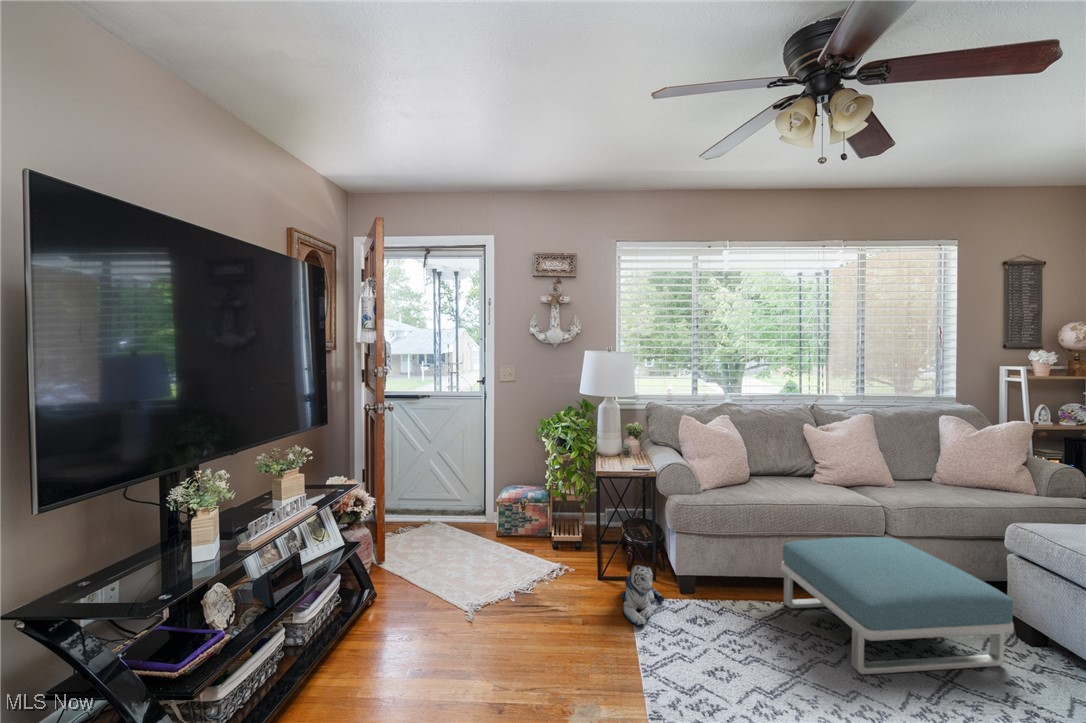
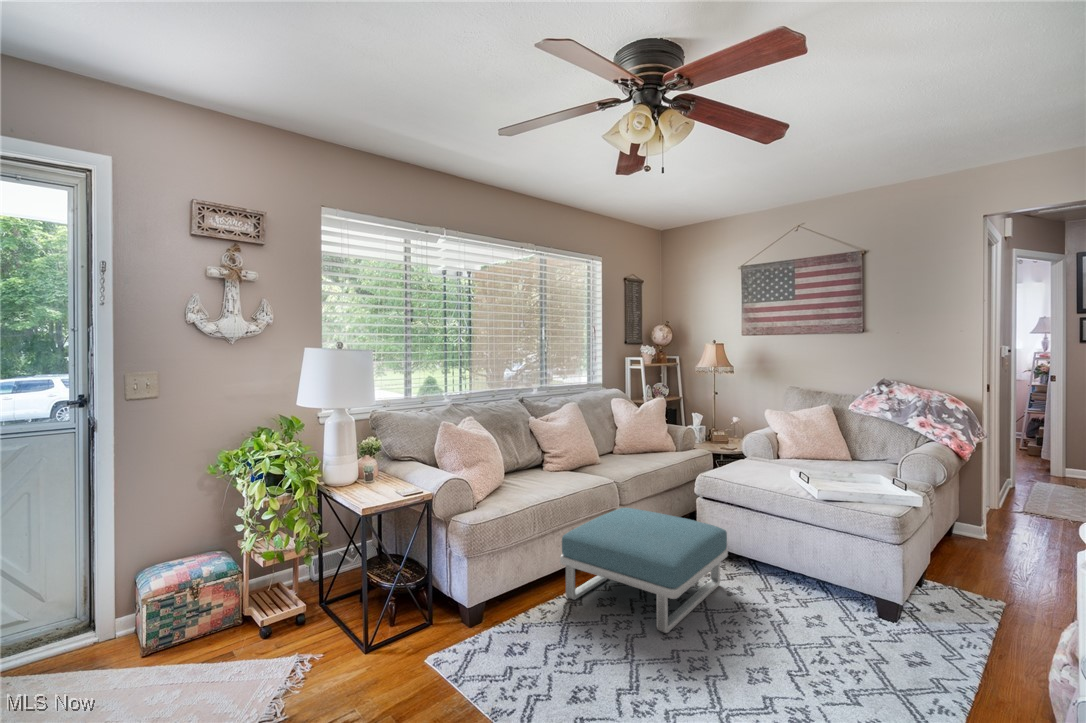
plush toy: present [621,566,664,625] -> none [414,609,472,687]

